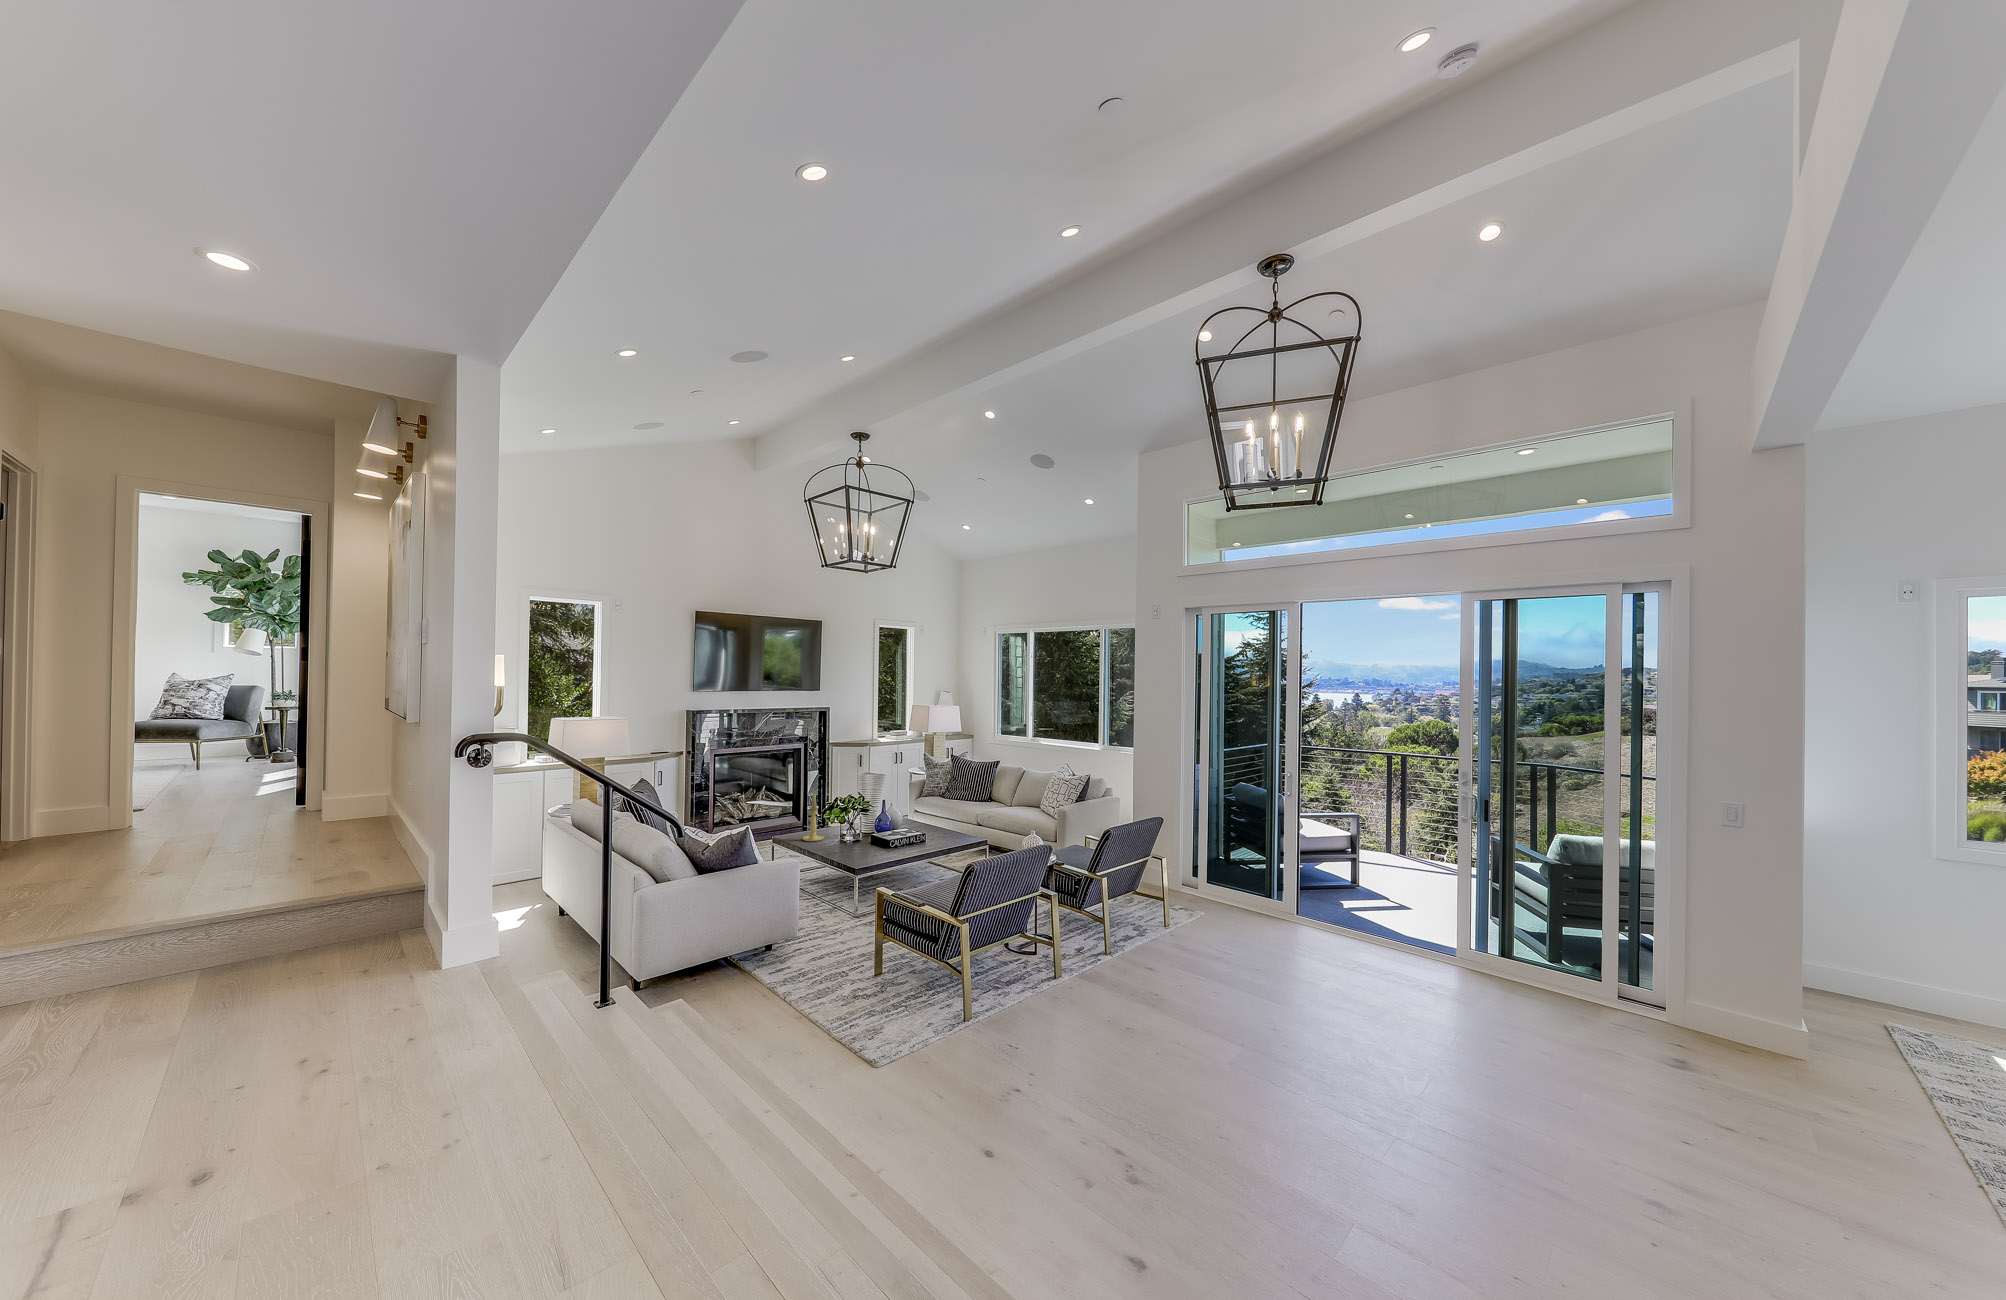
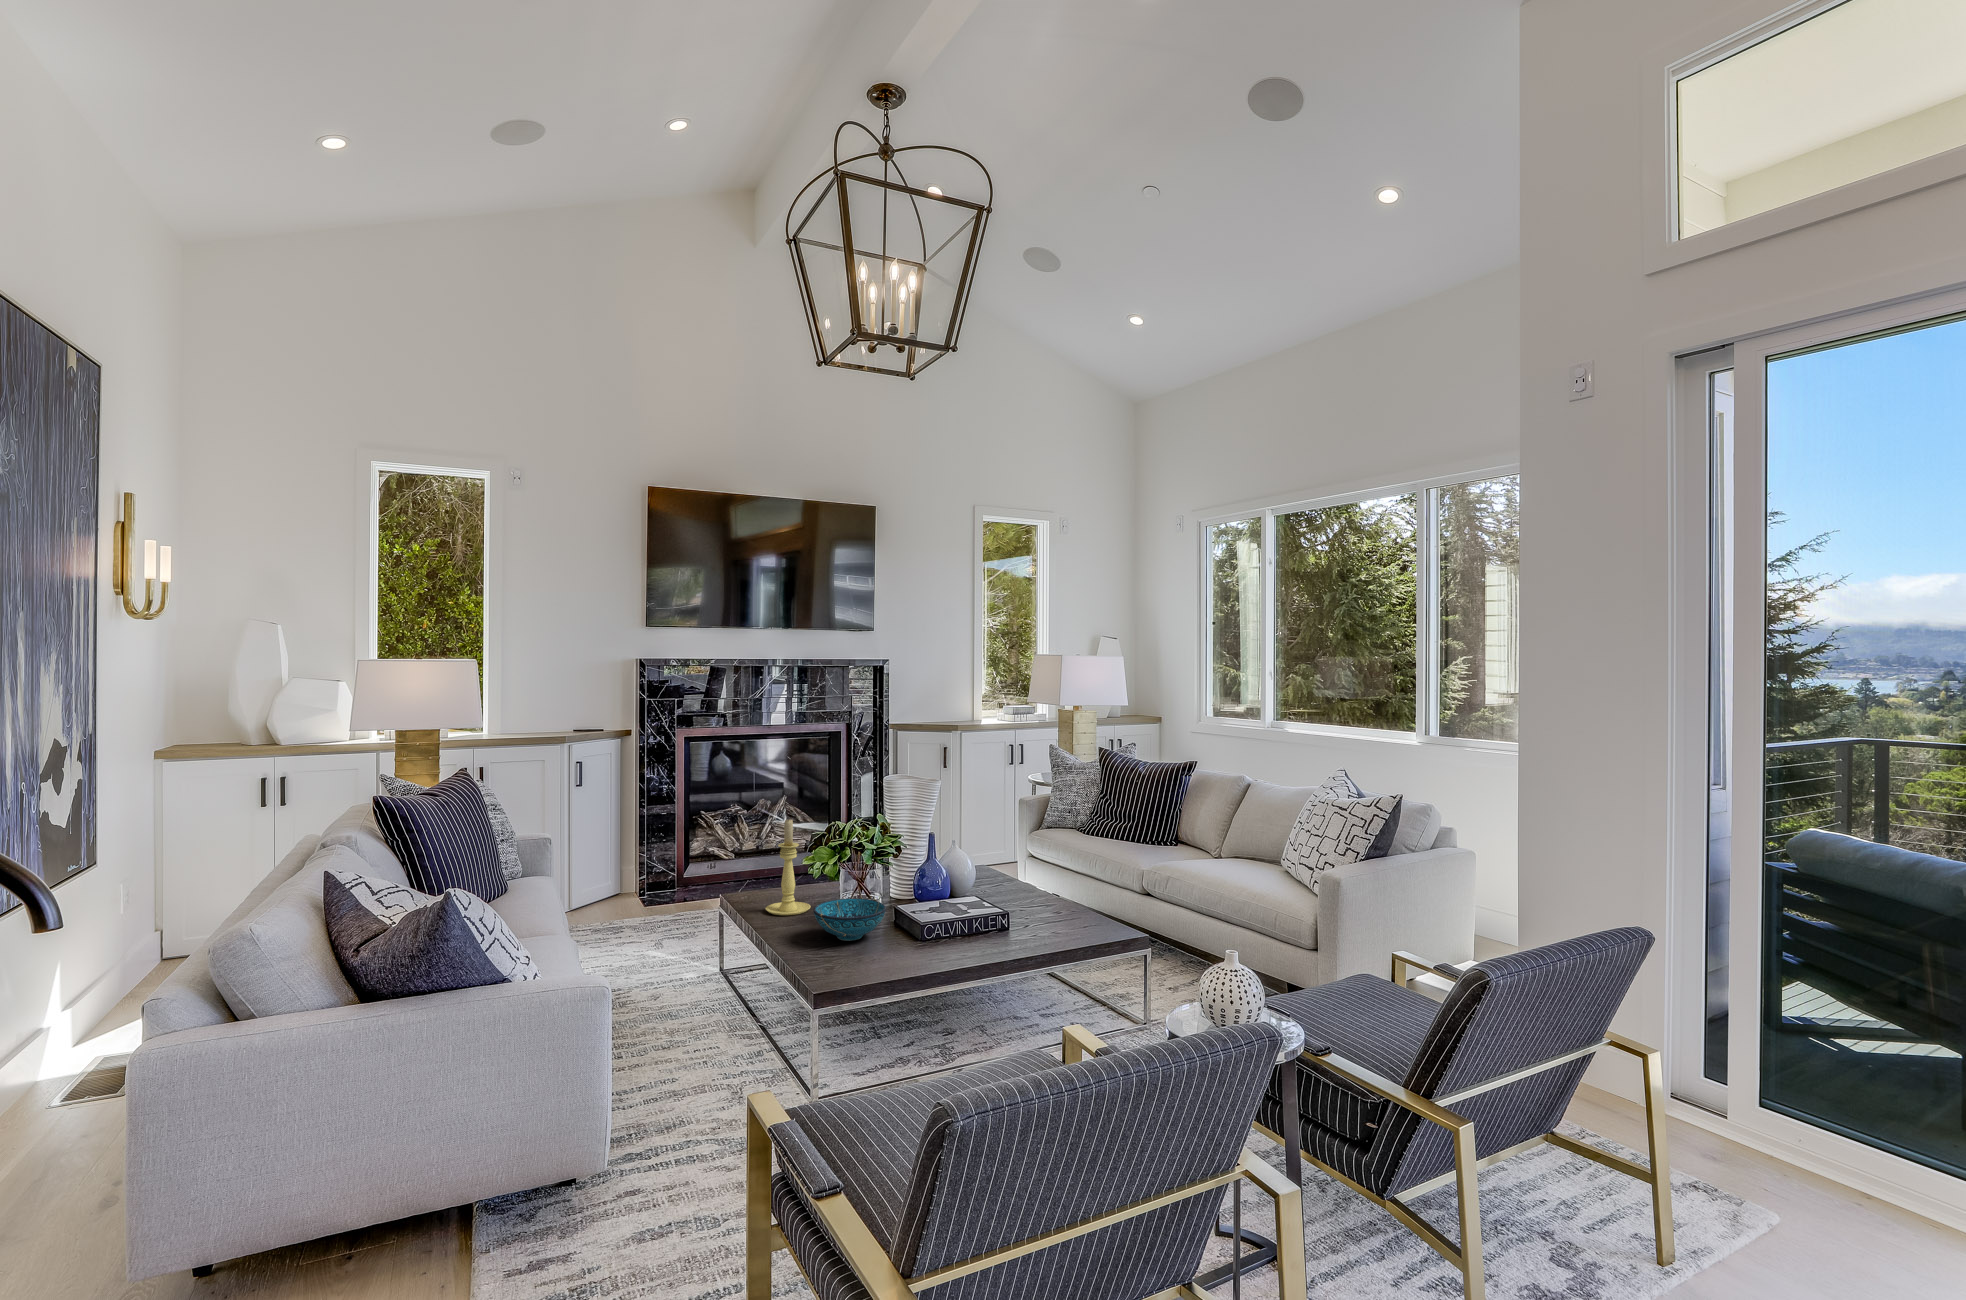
decorative bowl: none [835,830,870,849] -> present [813,898,886,941]

